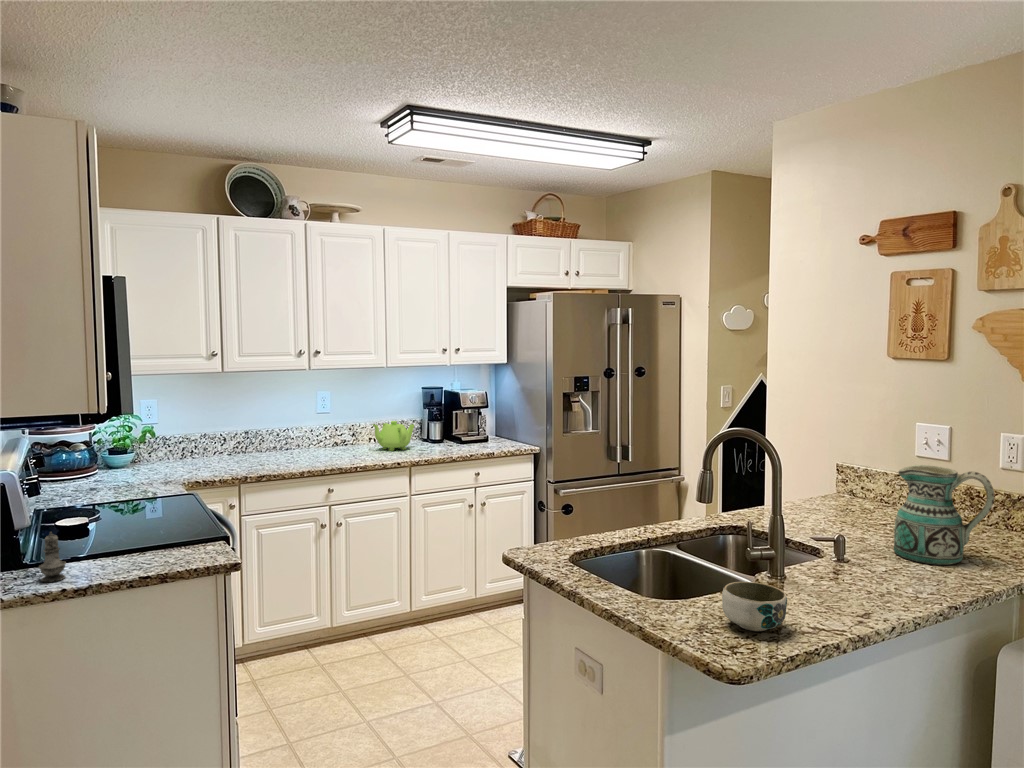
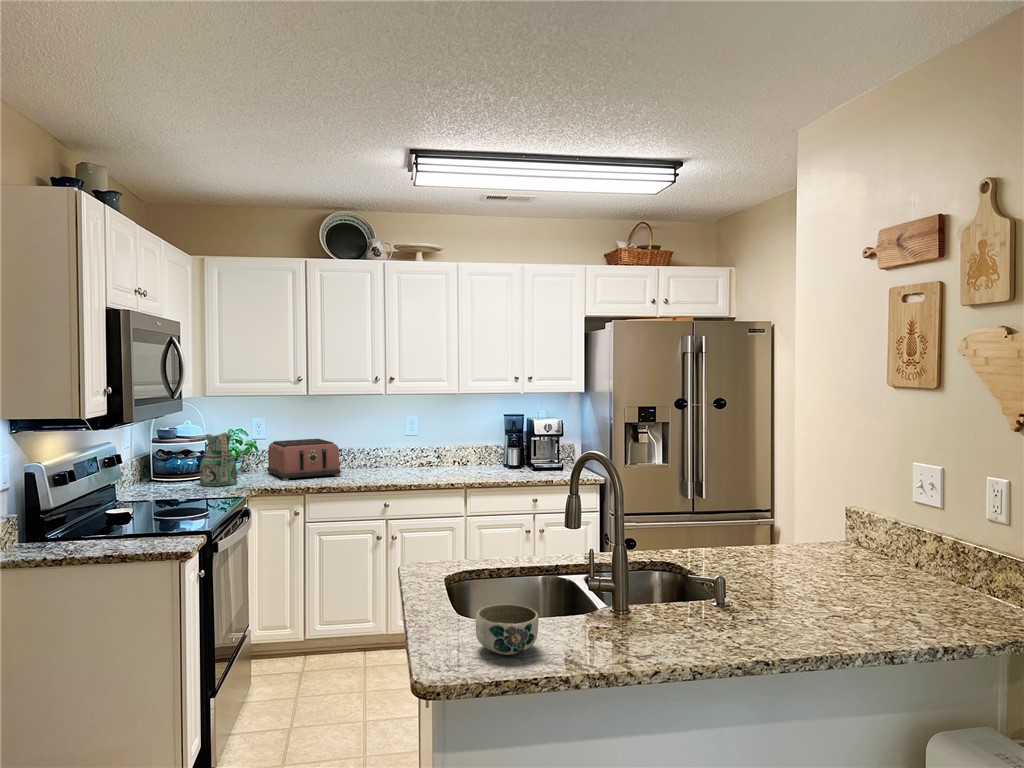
toaster: none [171,421,267,470] -> present [267,439,341,481]
teapot: present [372,421,414,451] -> none [442,445,487,474]
ceramic pitcher: present [894,465,994,565] -> present [200,433,237,487]
salt shaker: present [39,532,66,582] -> none [34,510,55,550]

